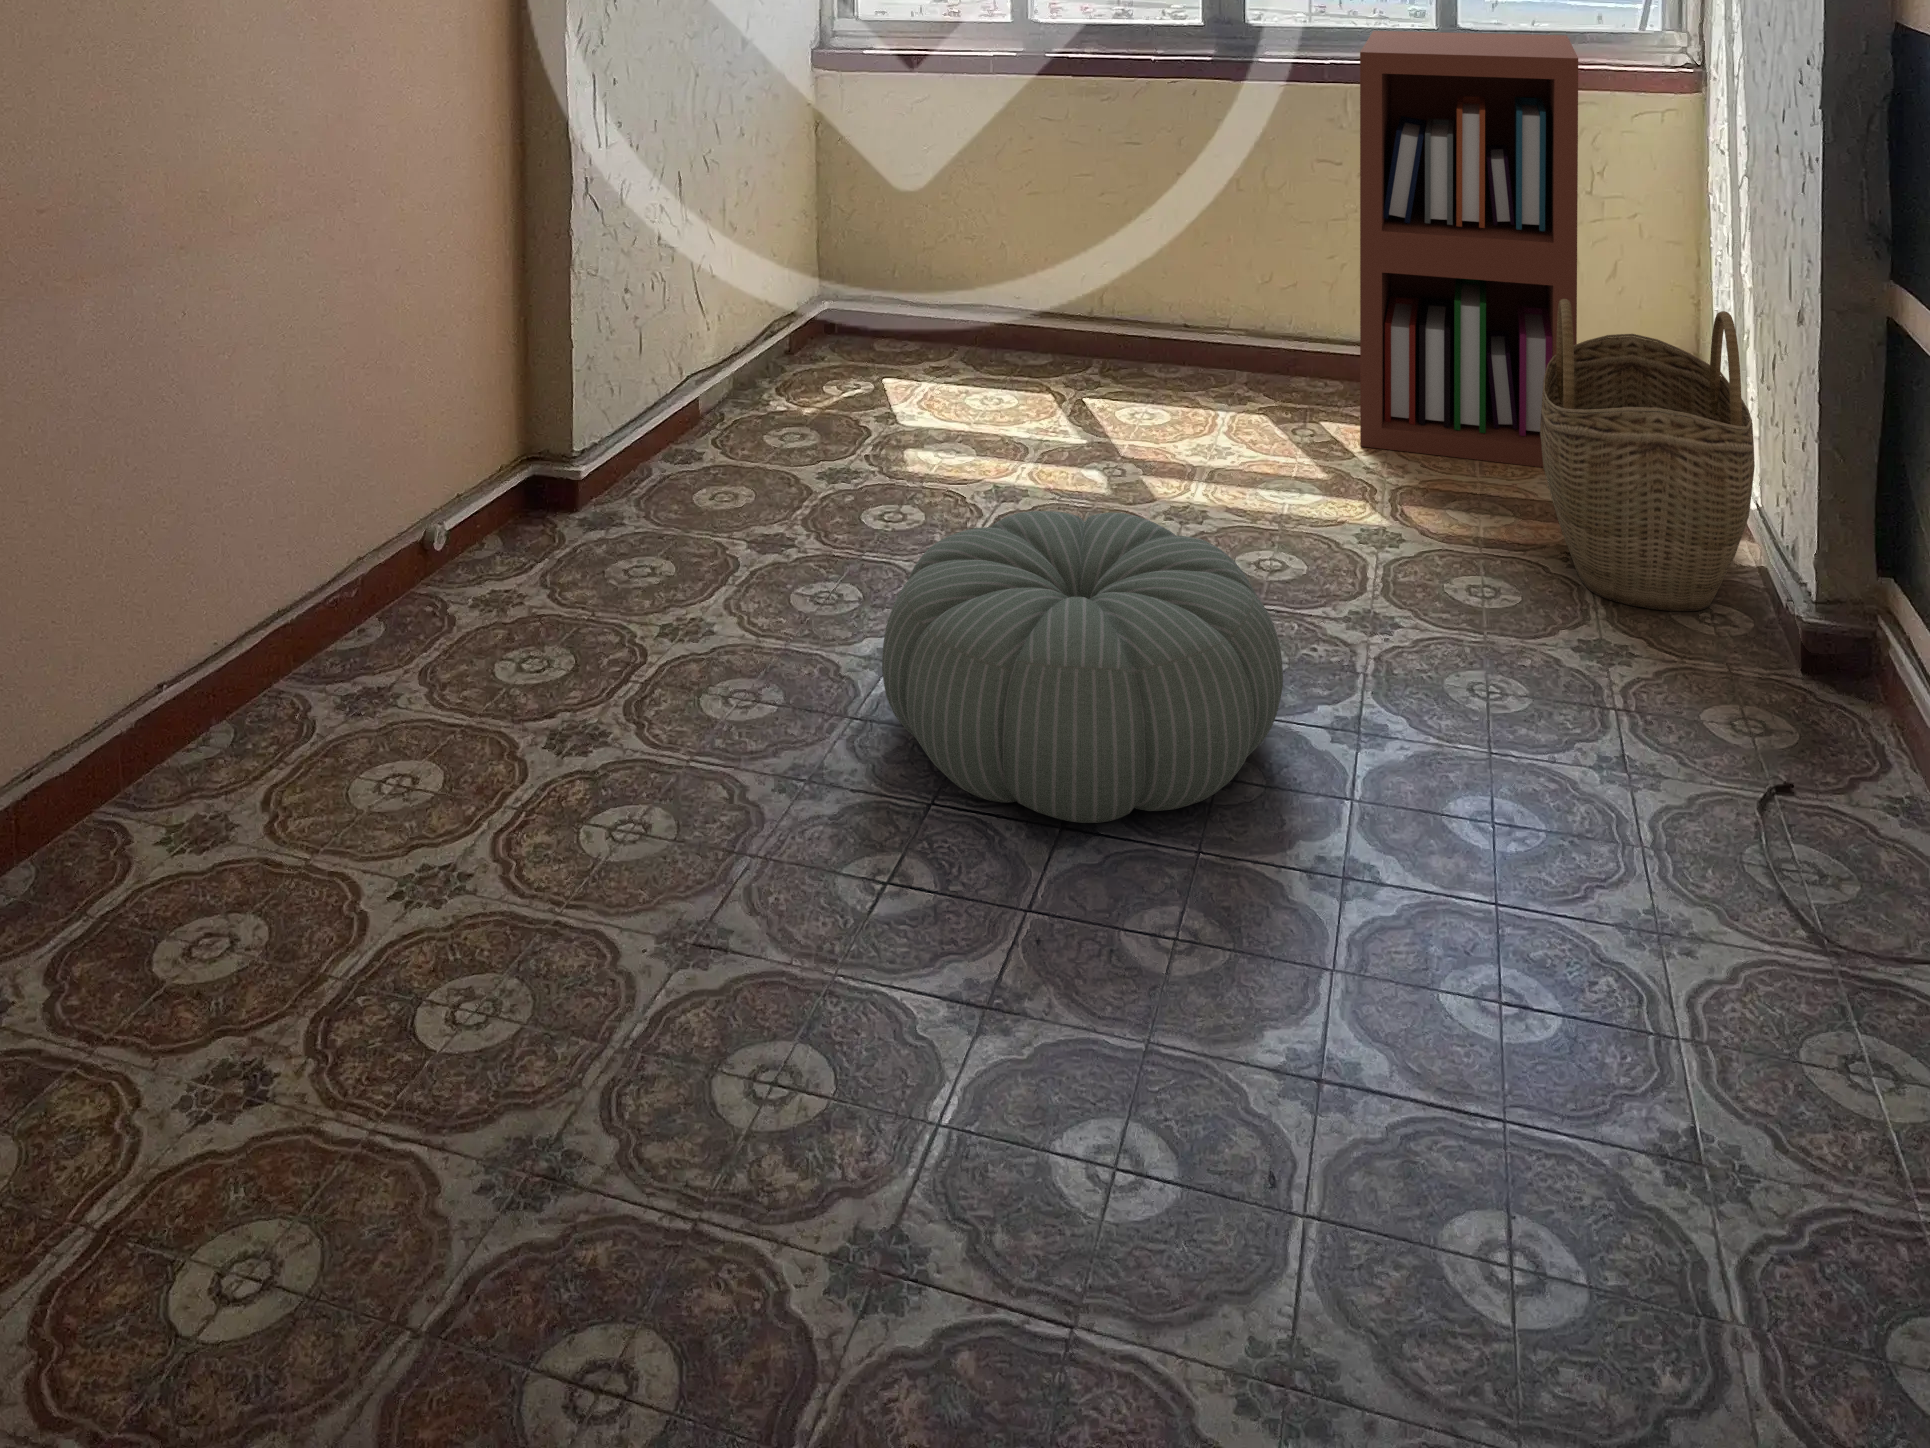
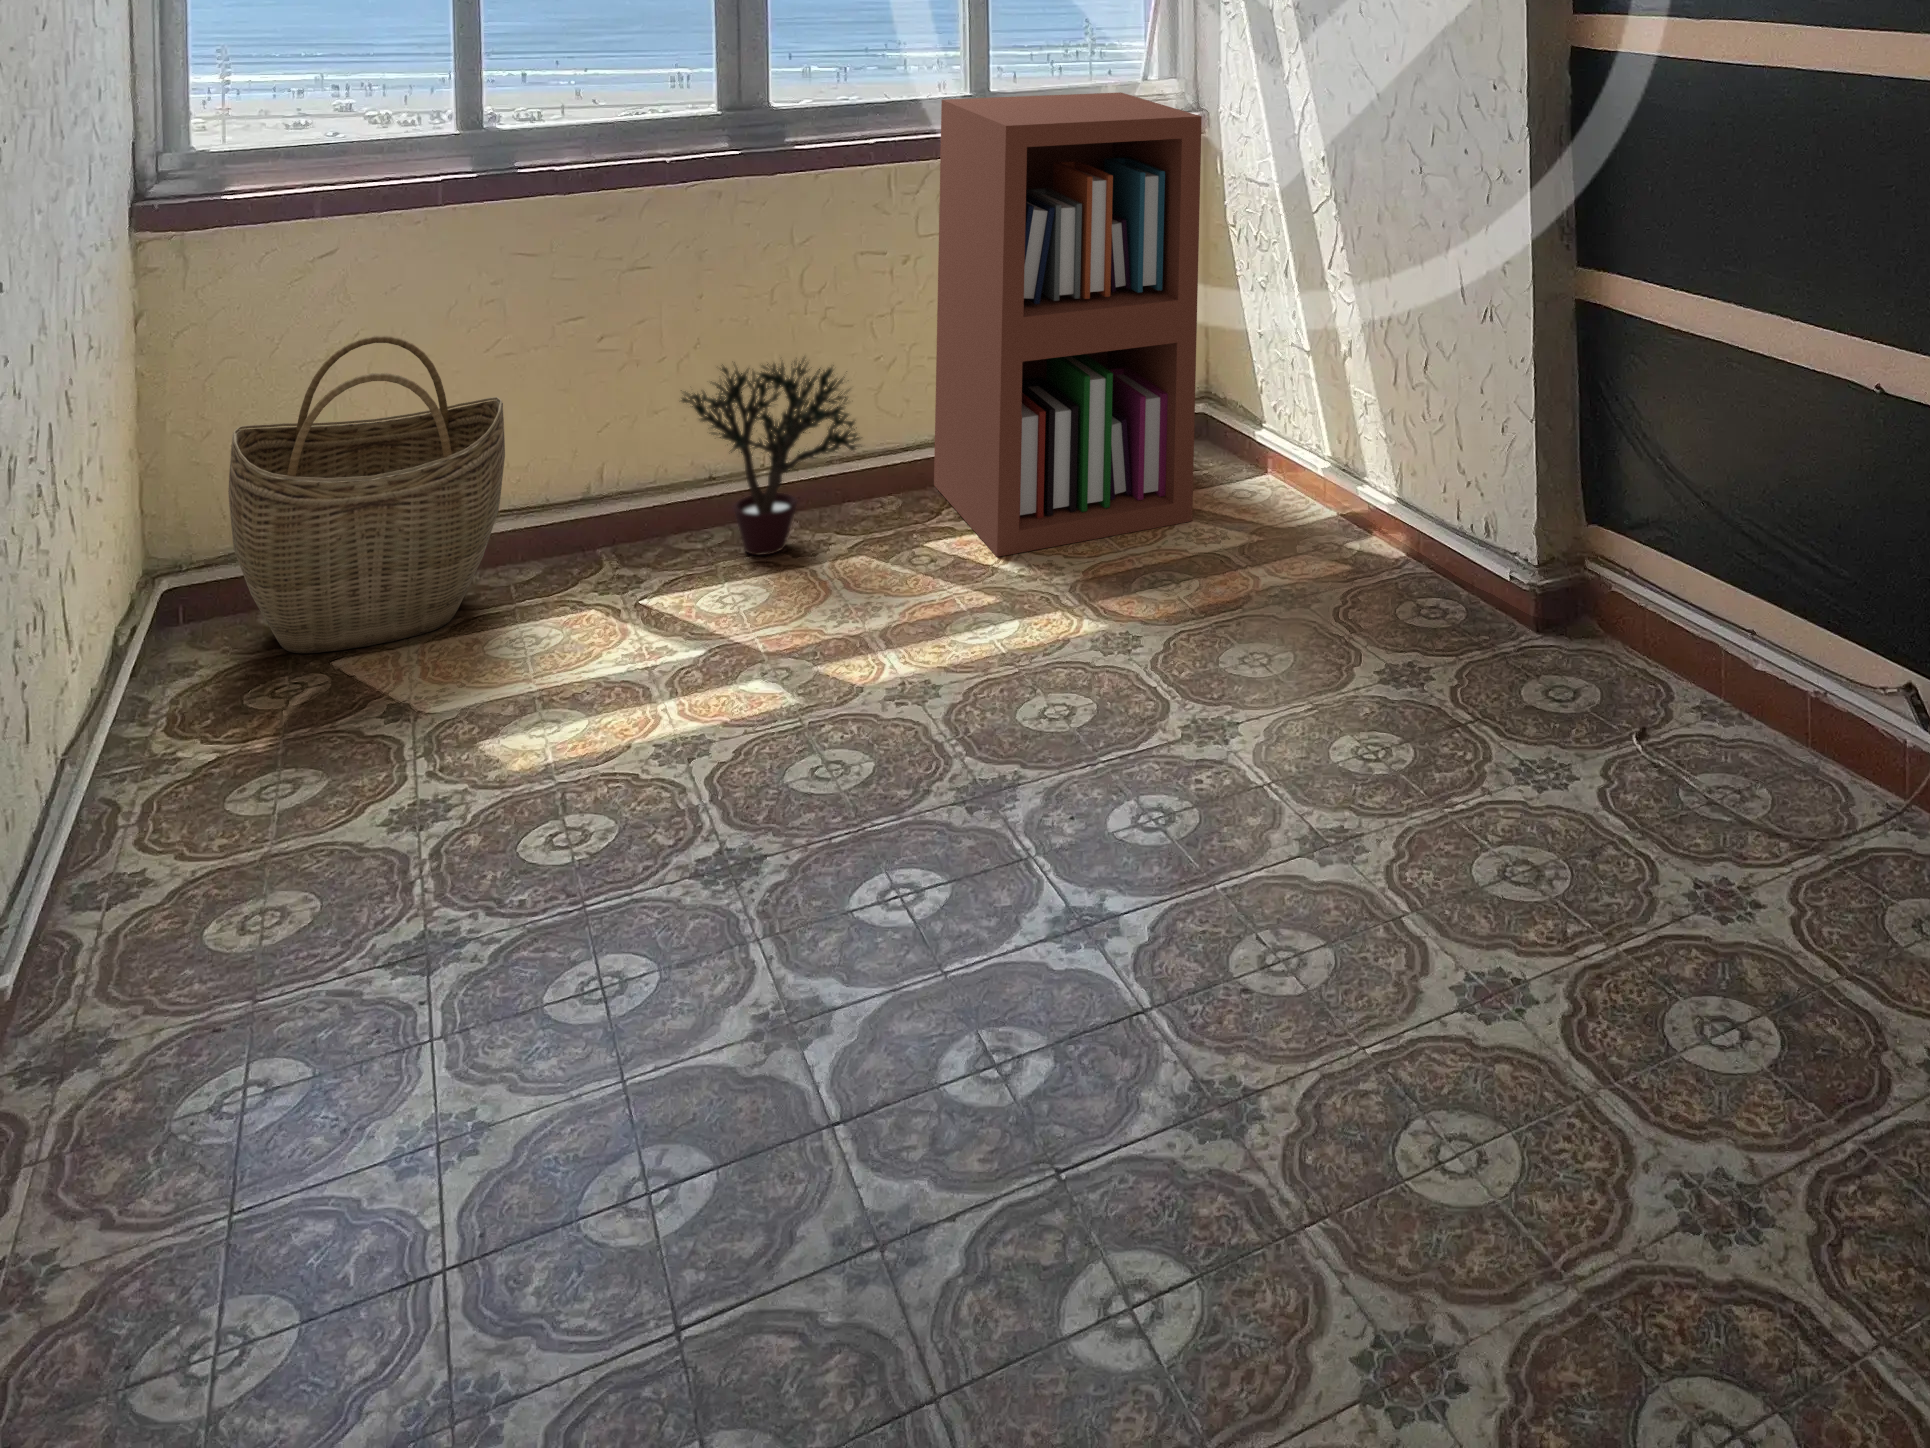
potted plant: none [1127,230,1265,396] -> present [682,359,860,555]
woven basket: present [1540,299,1755,611] -> present [228,336,505,653]
pouf: present [882,511,1283,823] -> none [848,704,1338,1123]

